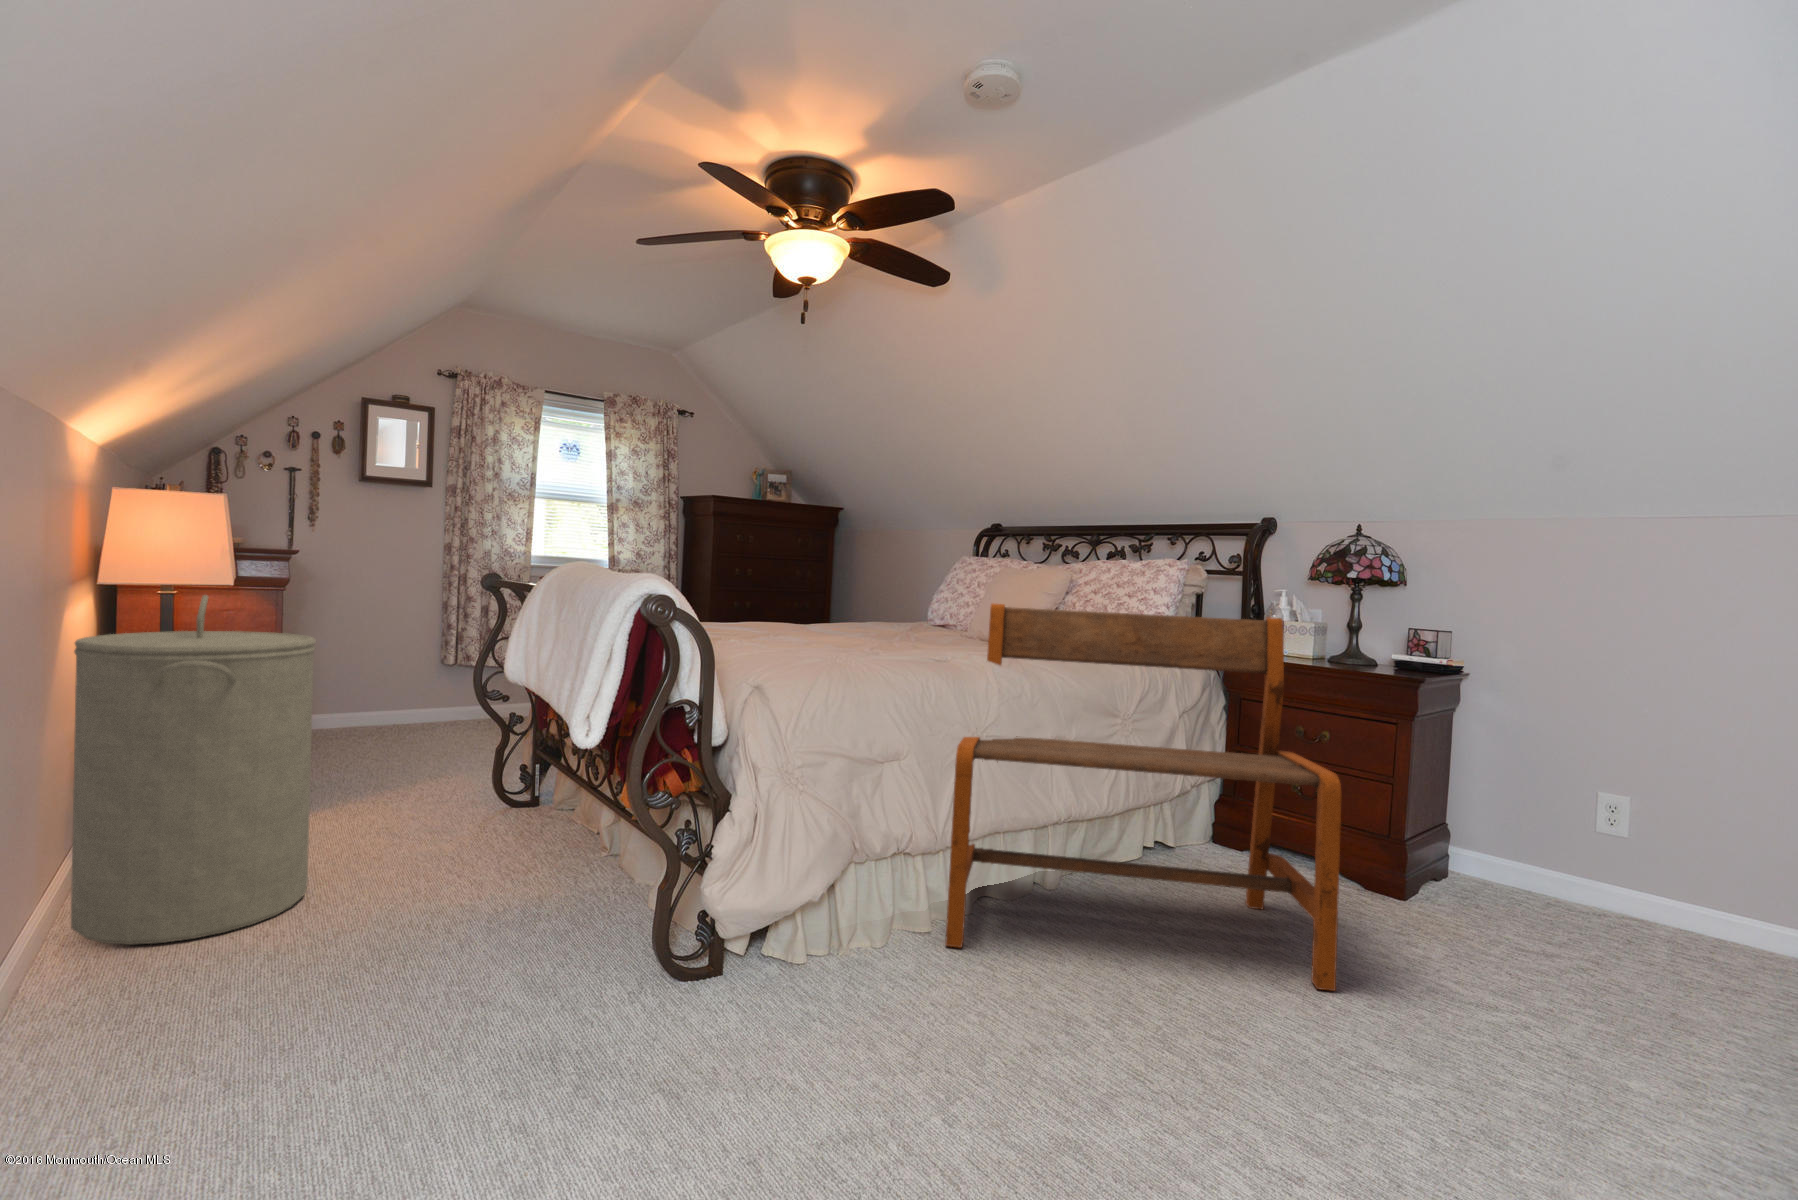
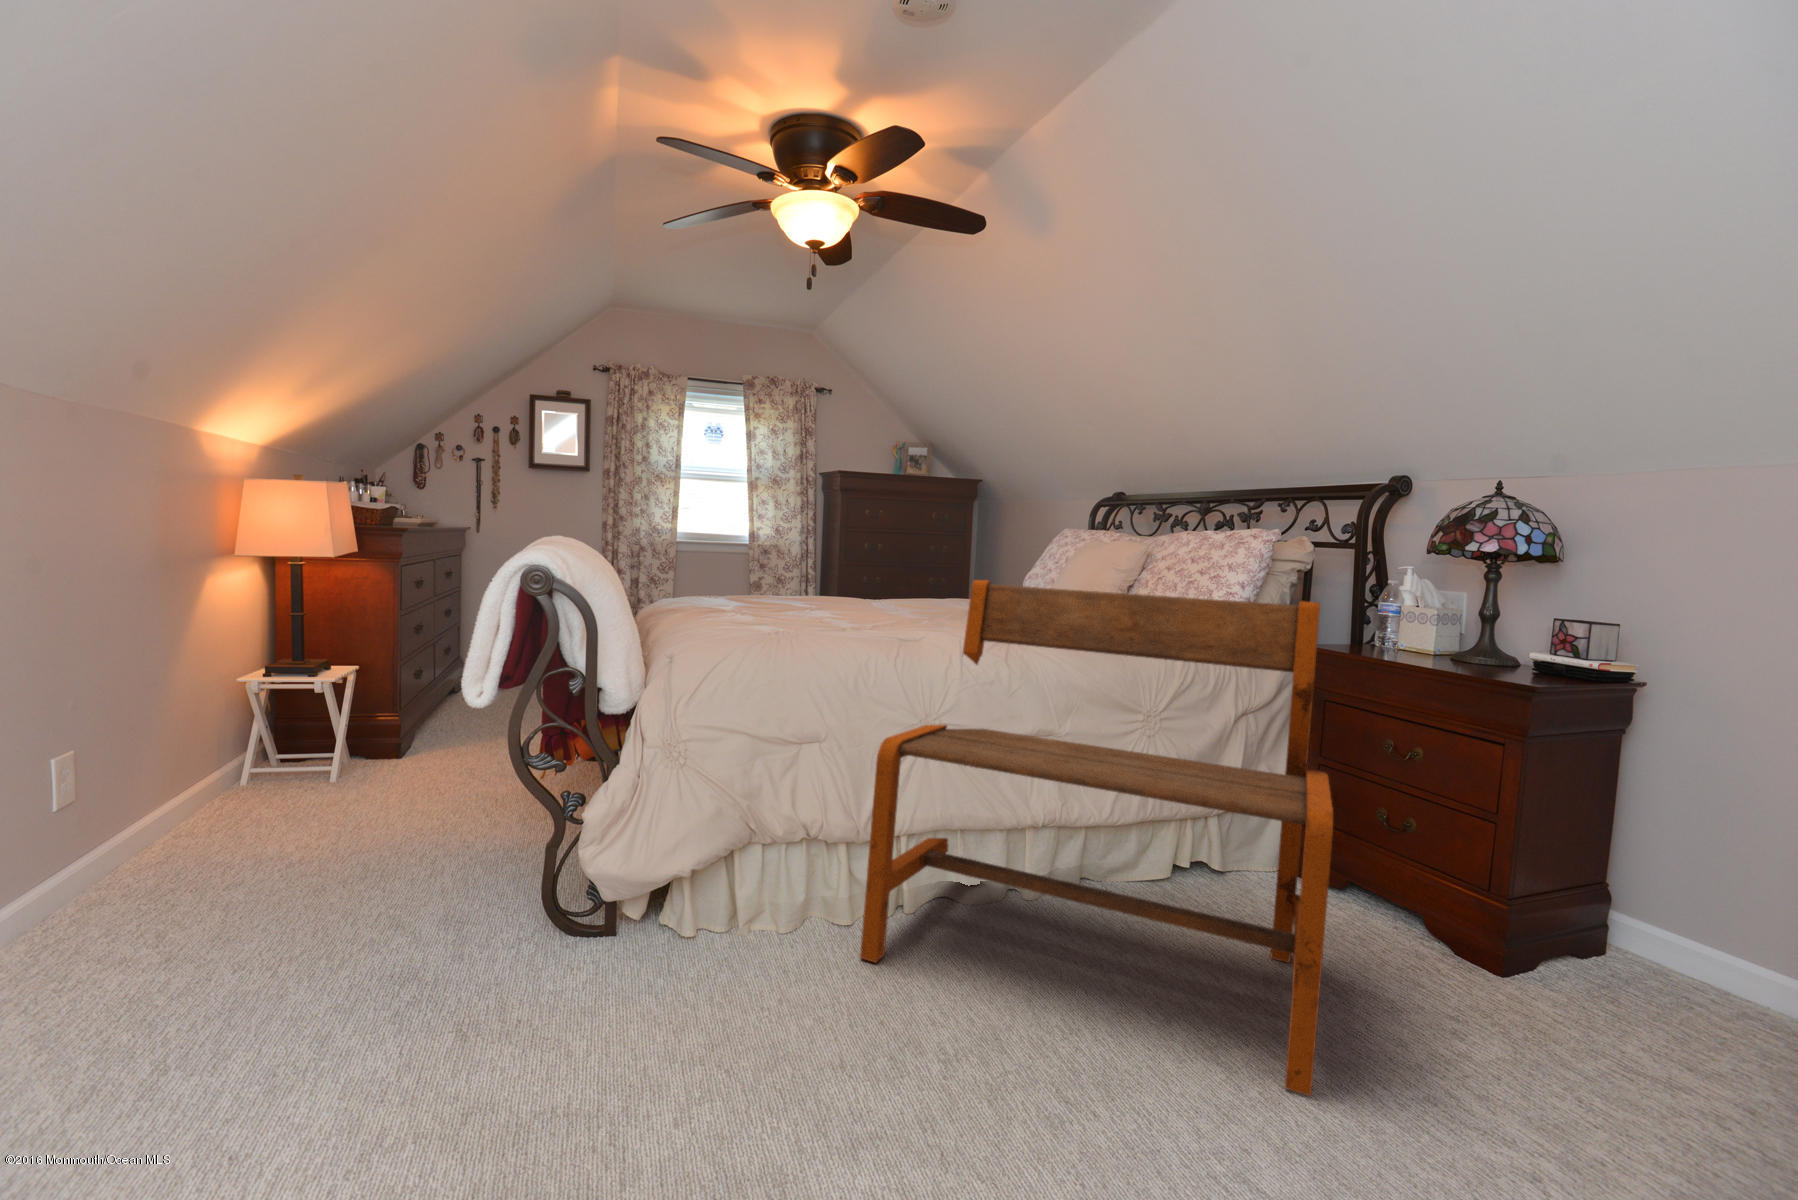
laundry hamper: present [71,595,316,945] -> none [152,565,359,861]

